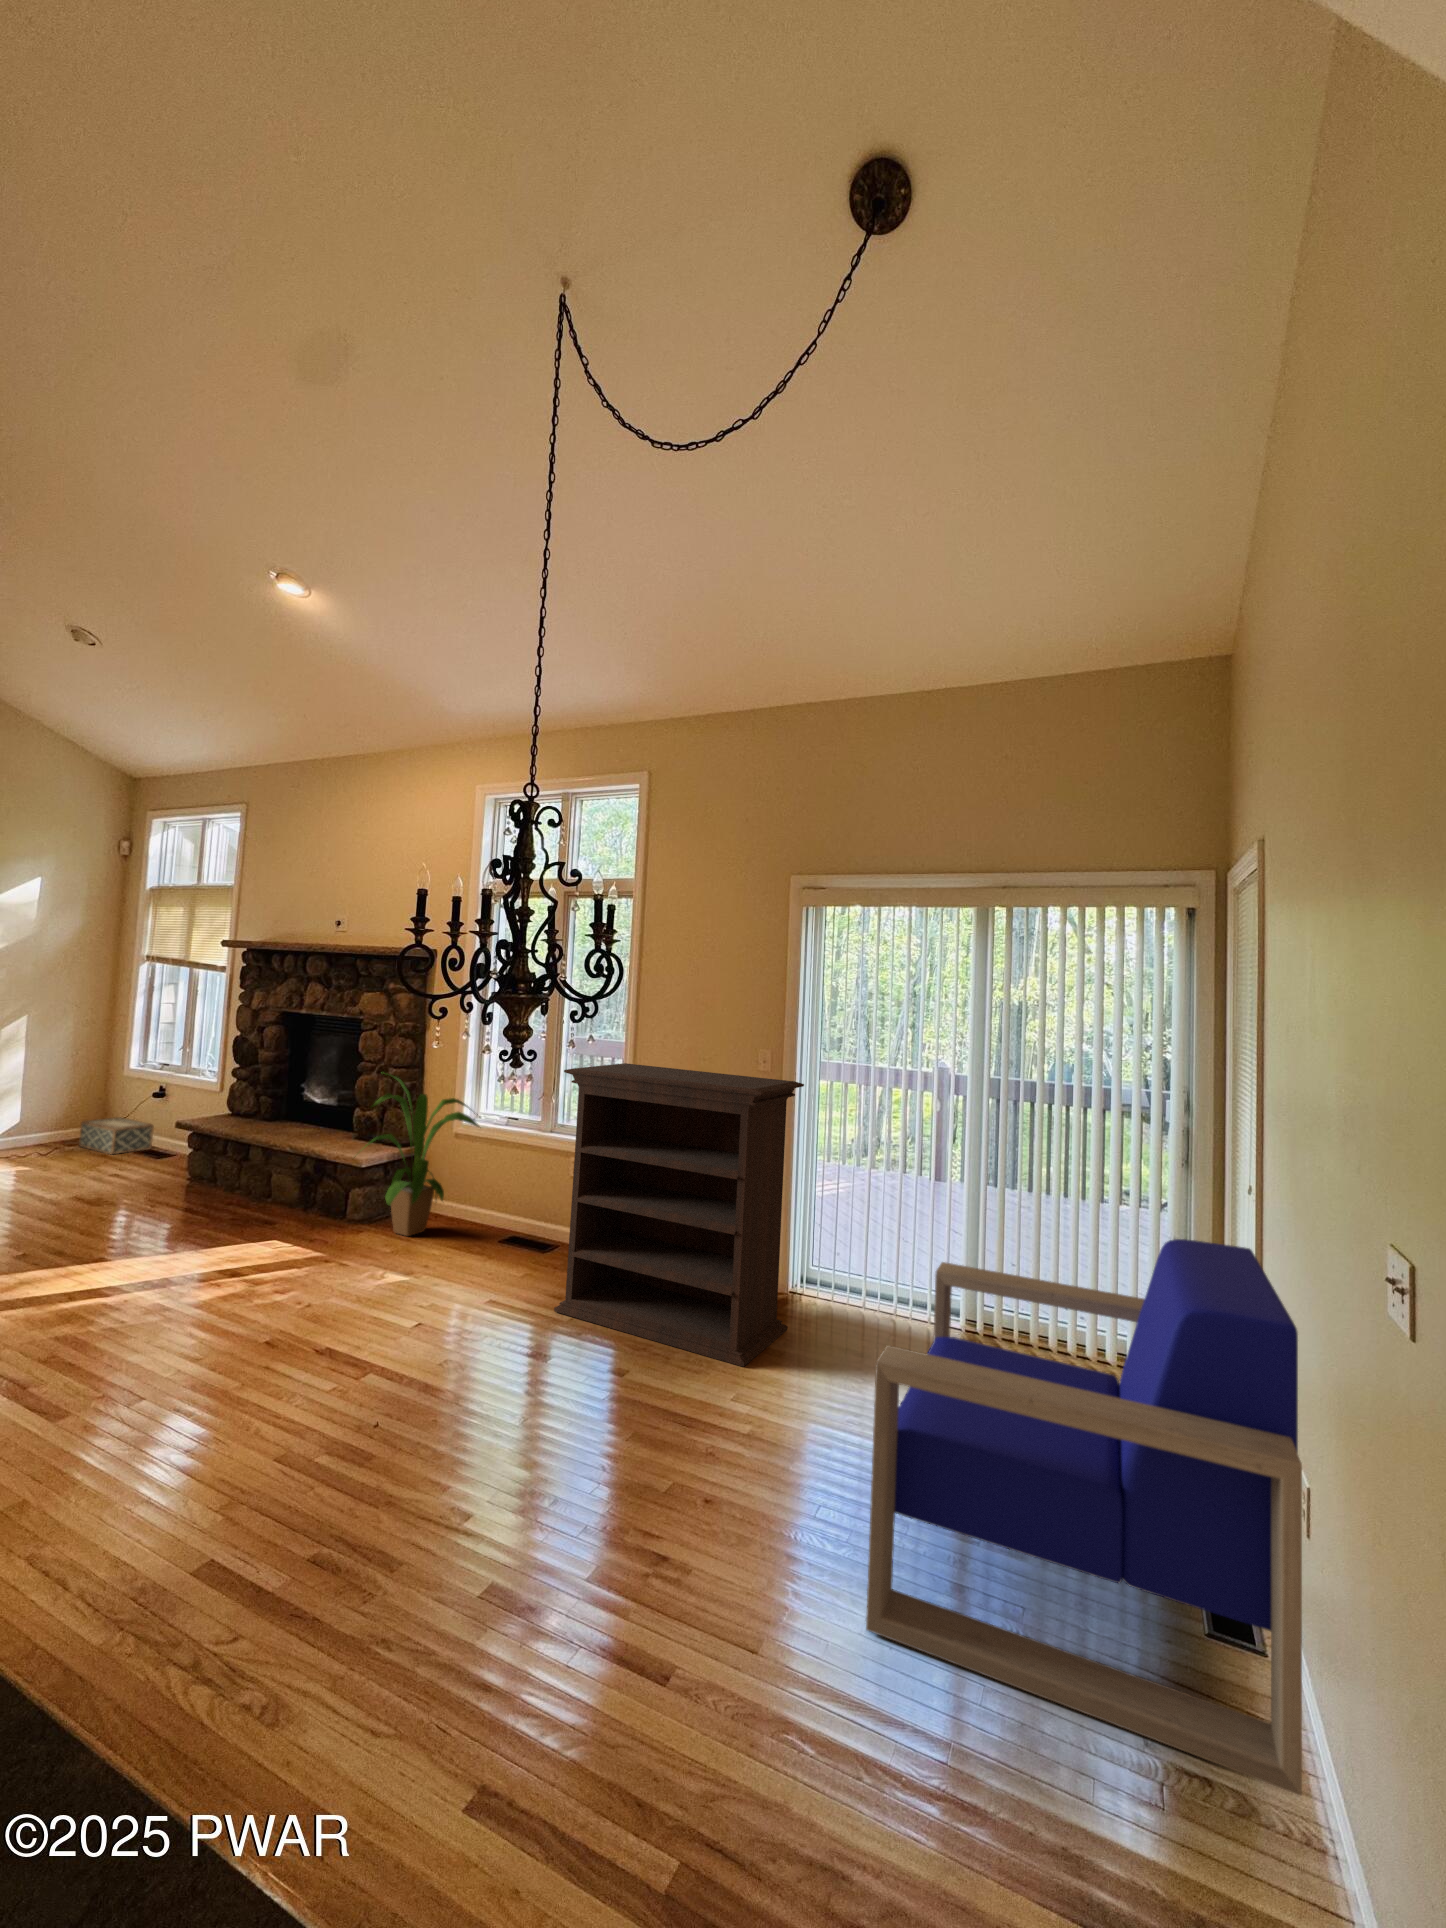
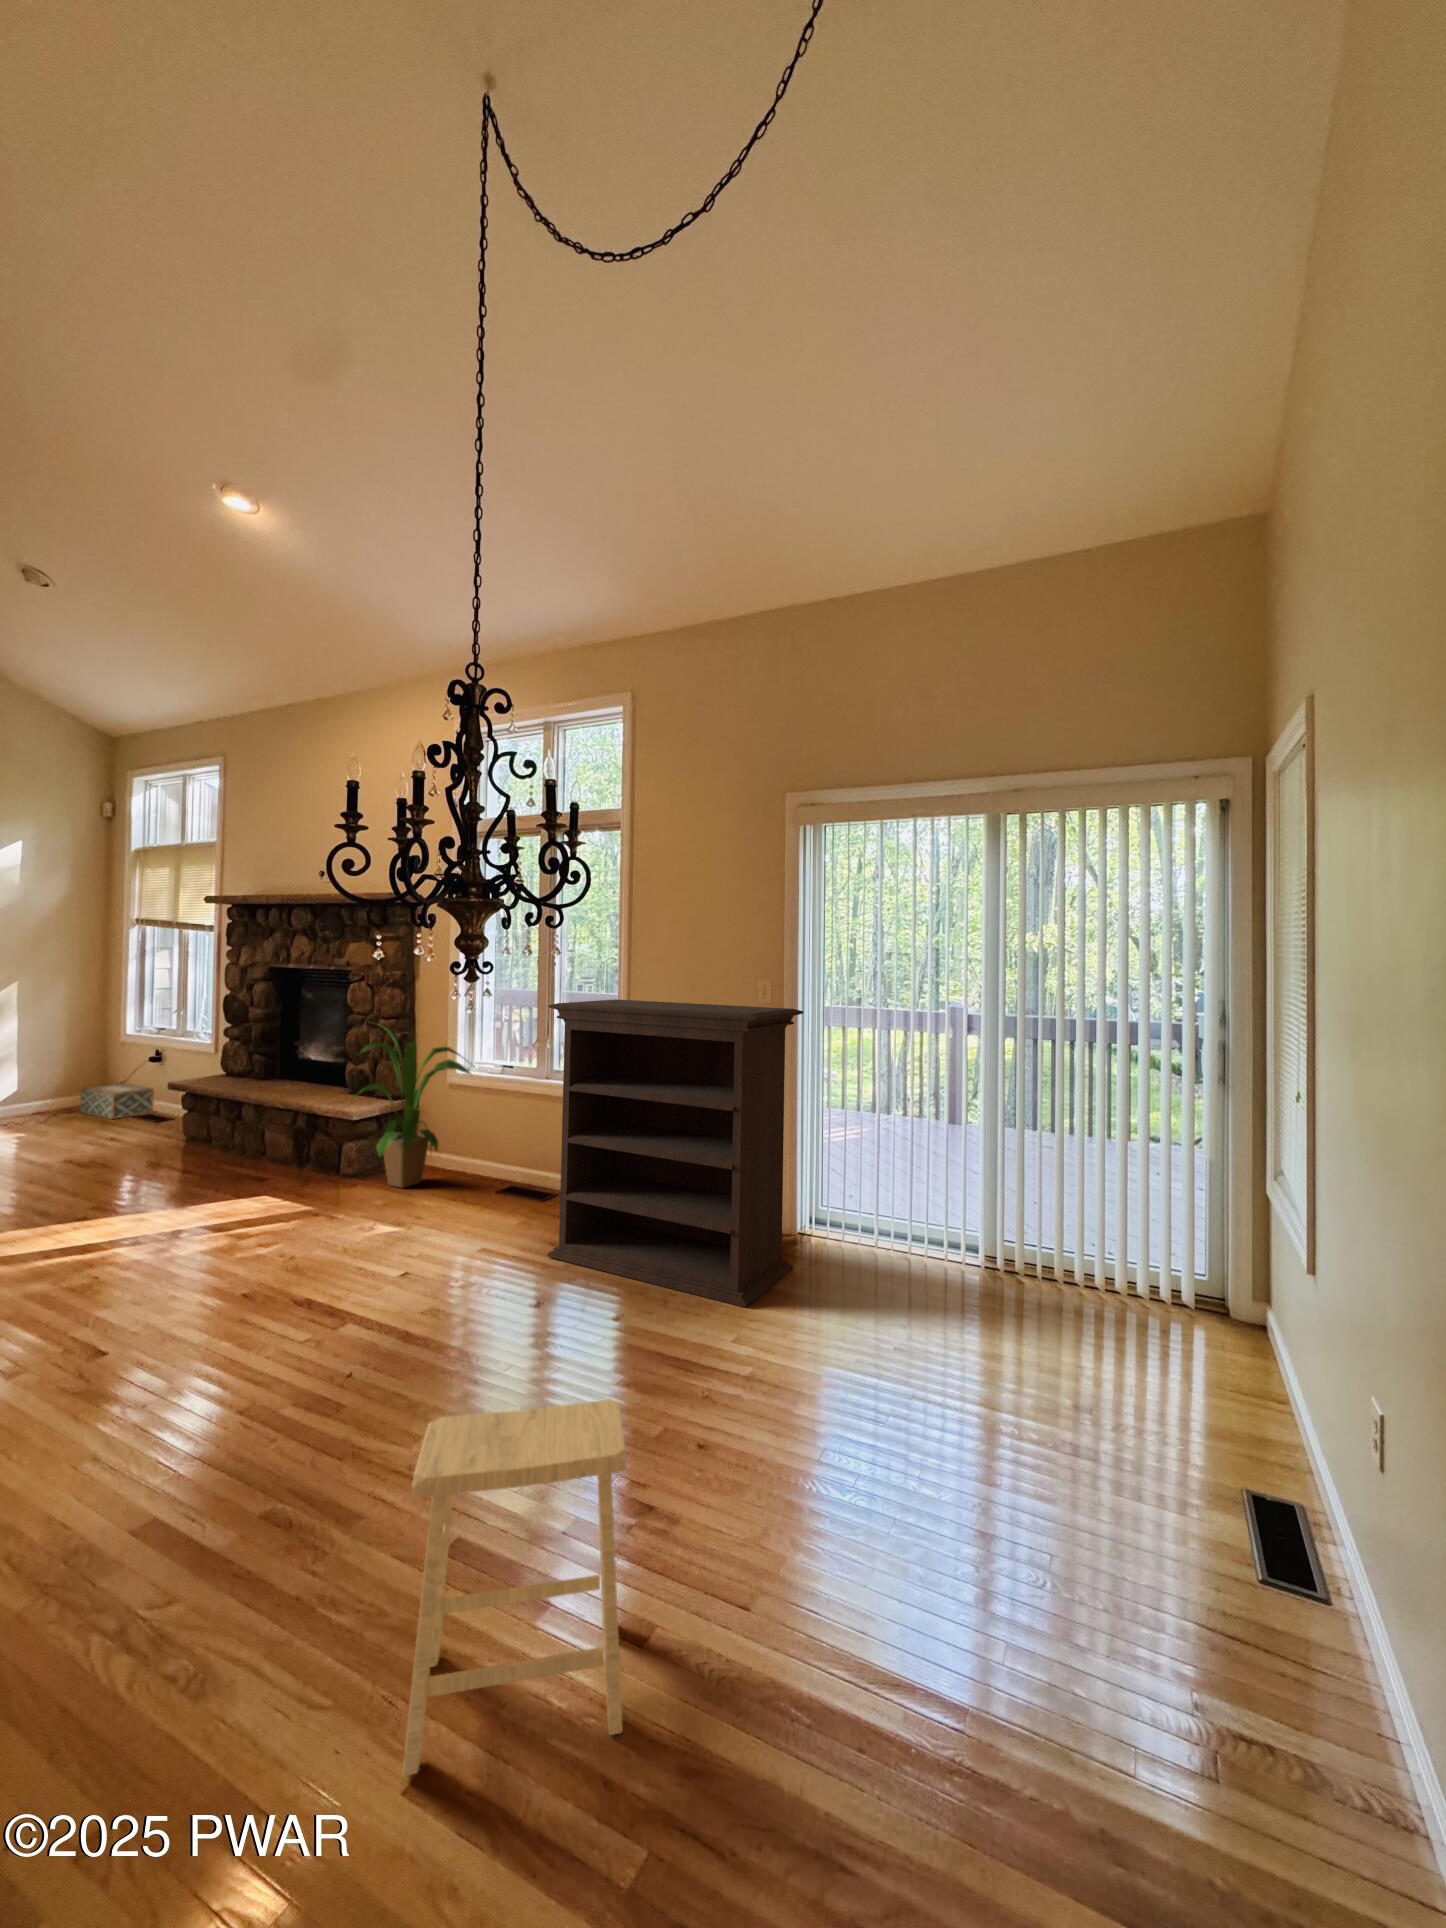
armchair: present [866,1239,1302,1795] -> none [875,1149,1393,1773]
footstool: none [463,1456,660,1784] -> present [402,1399,626,1776]

